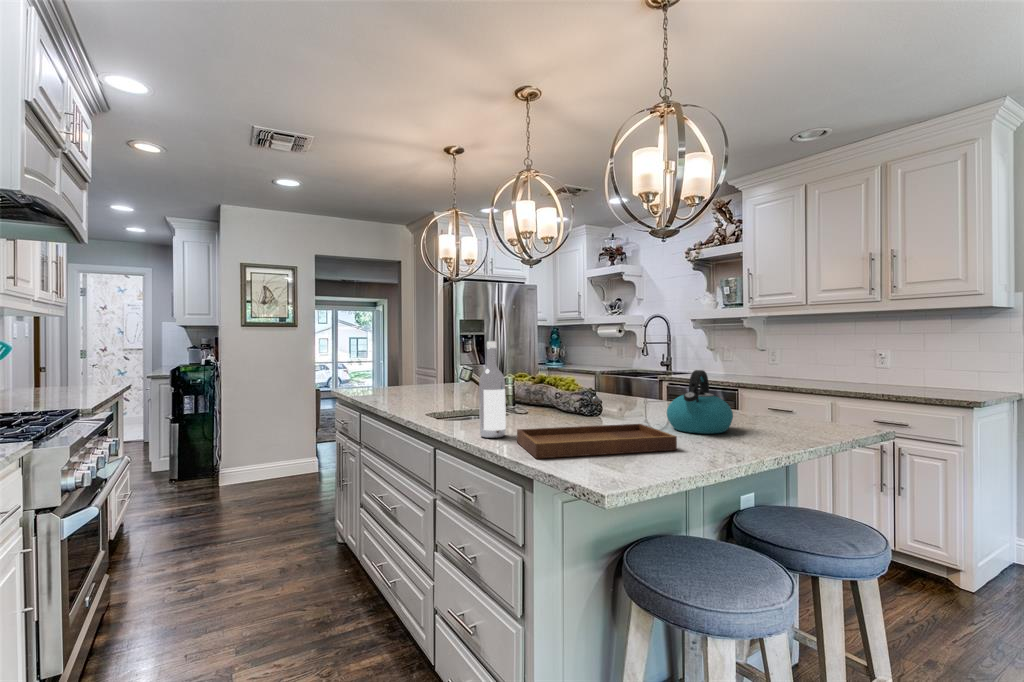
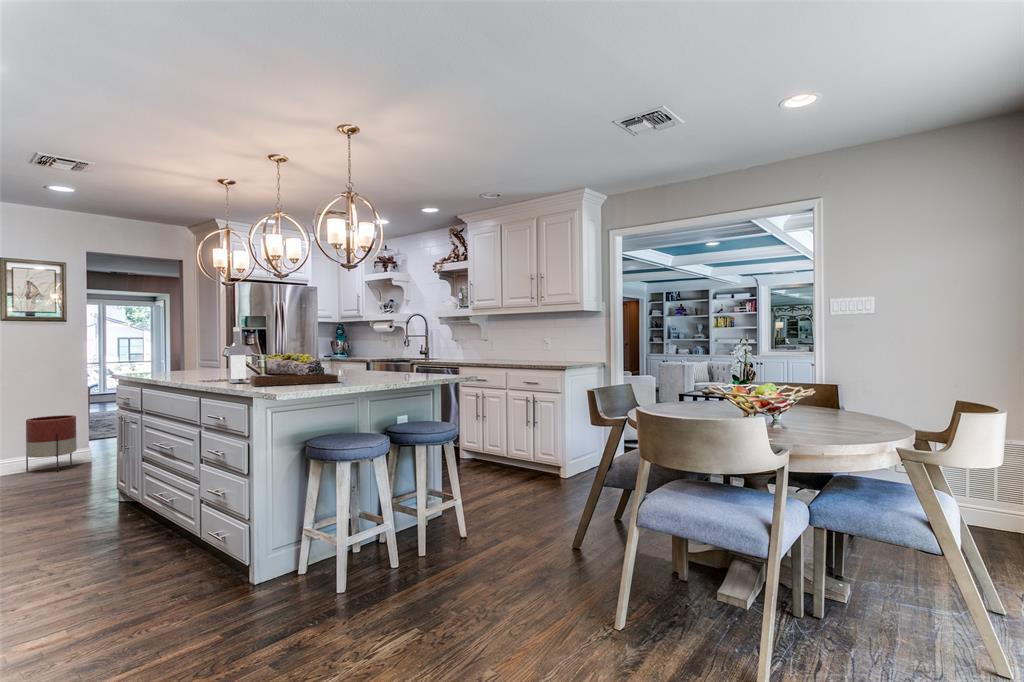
kettle: present [667,370,733,434] -> none [351,344,388,379]
planter: none [260,424,304,485] -> present [26,415,77,472]

